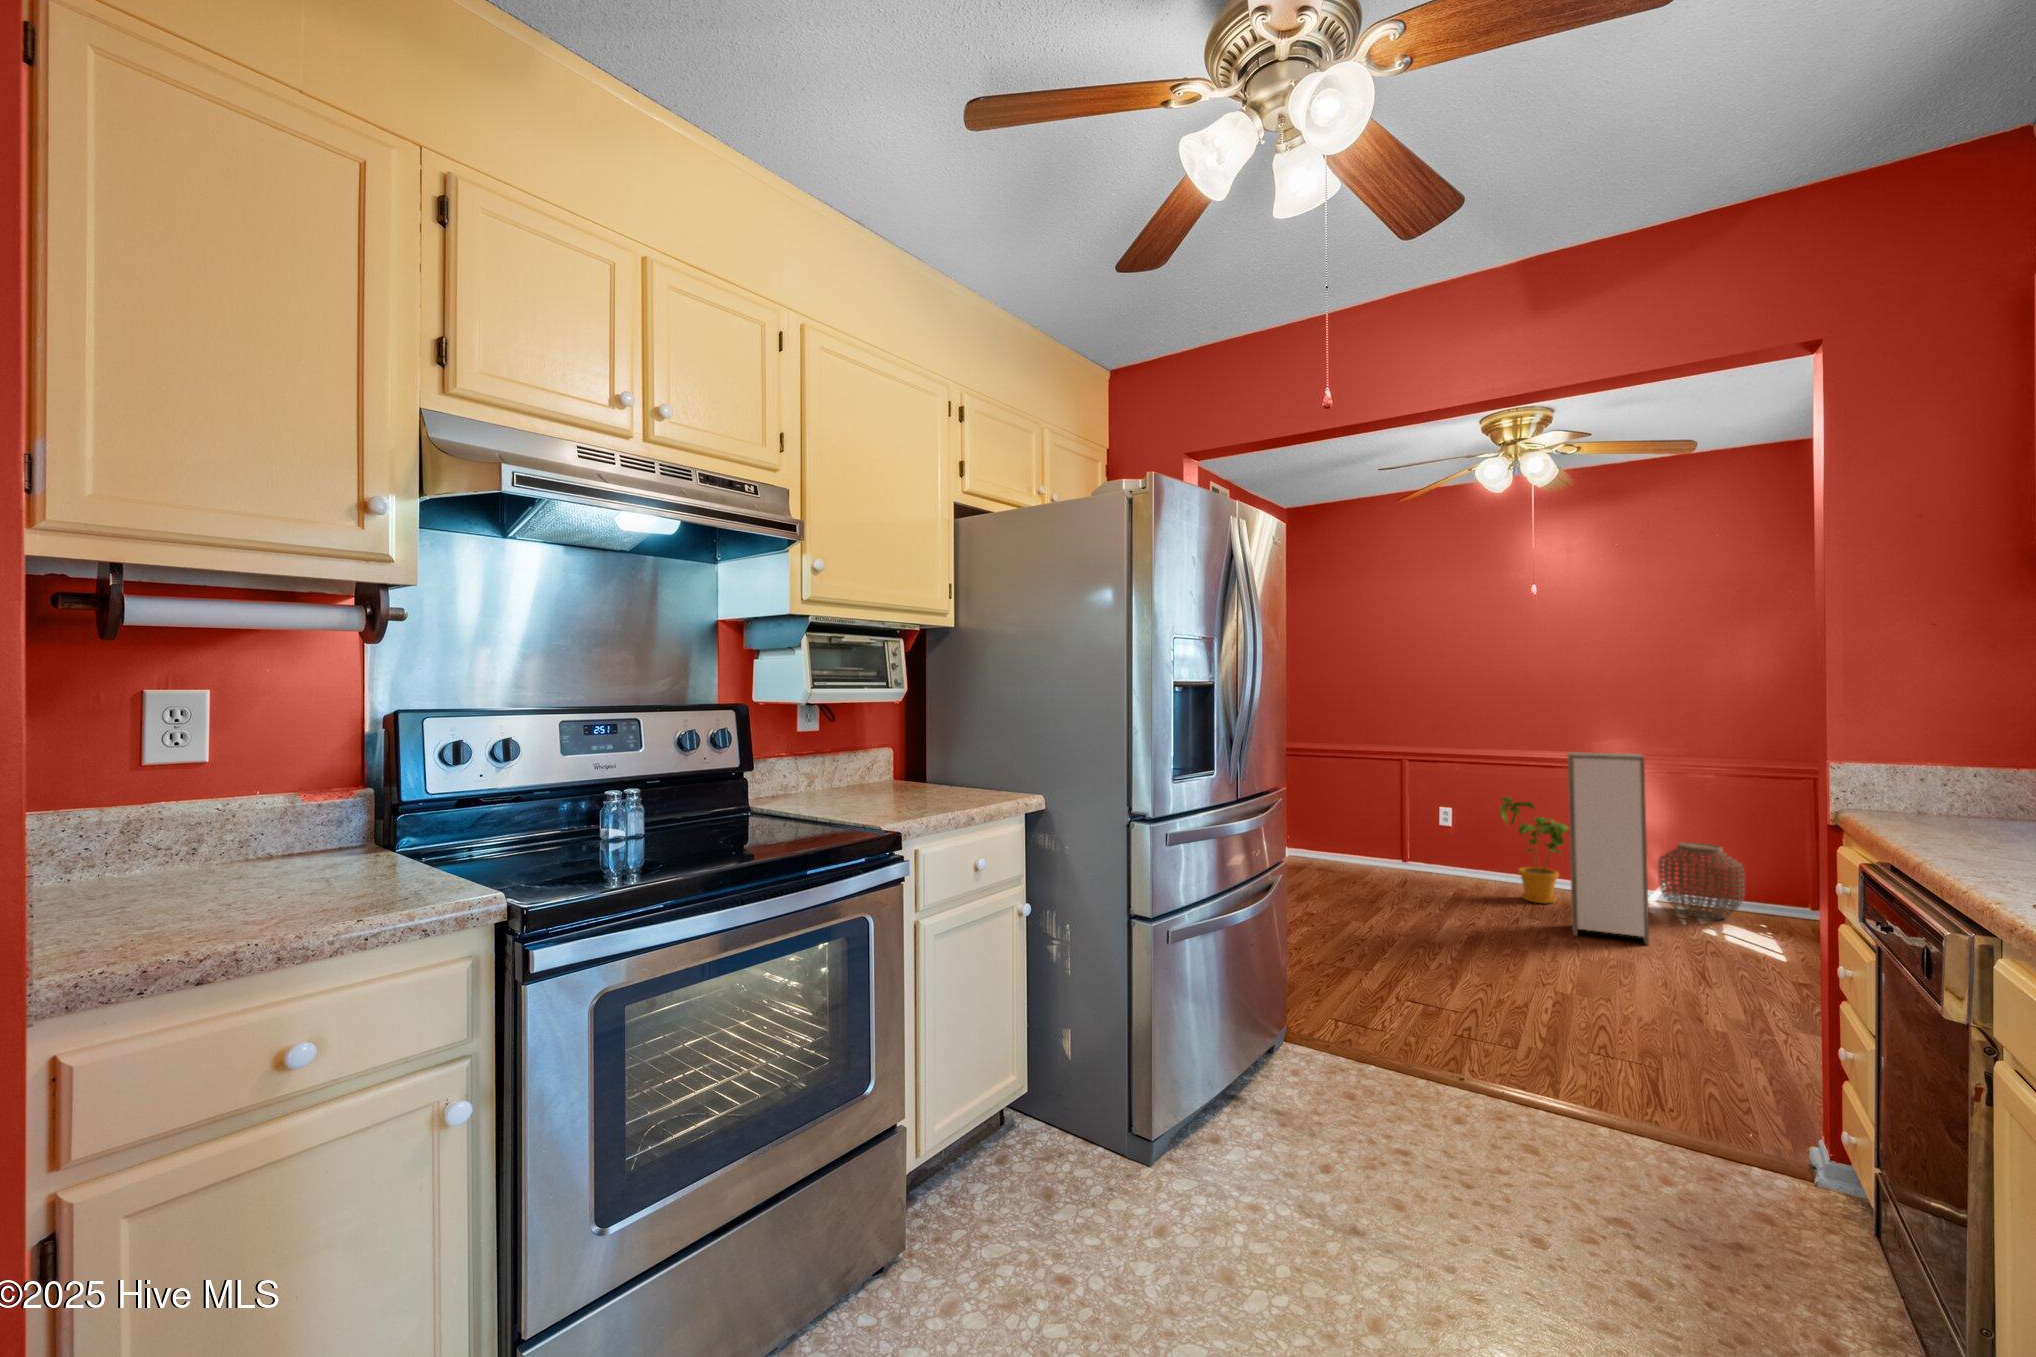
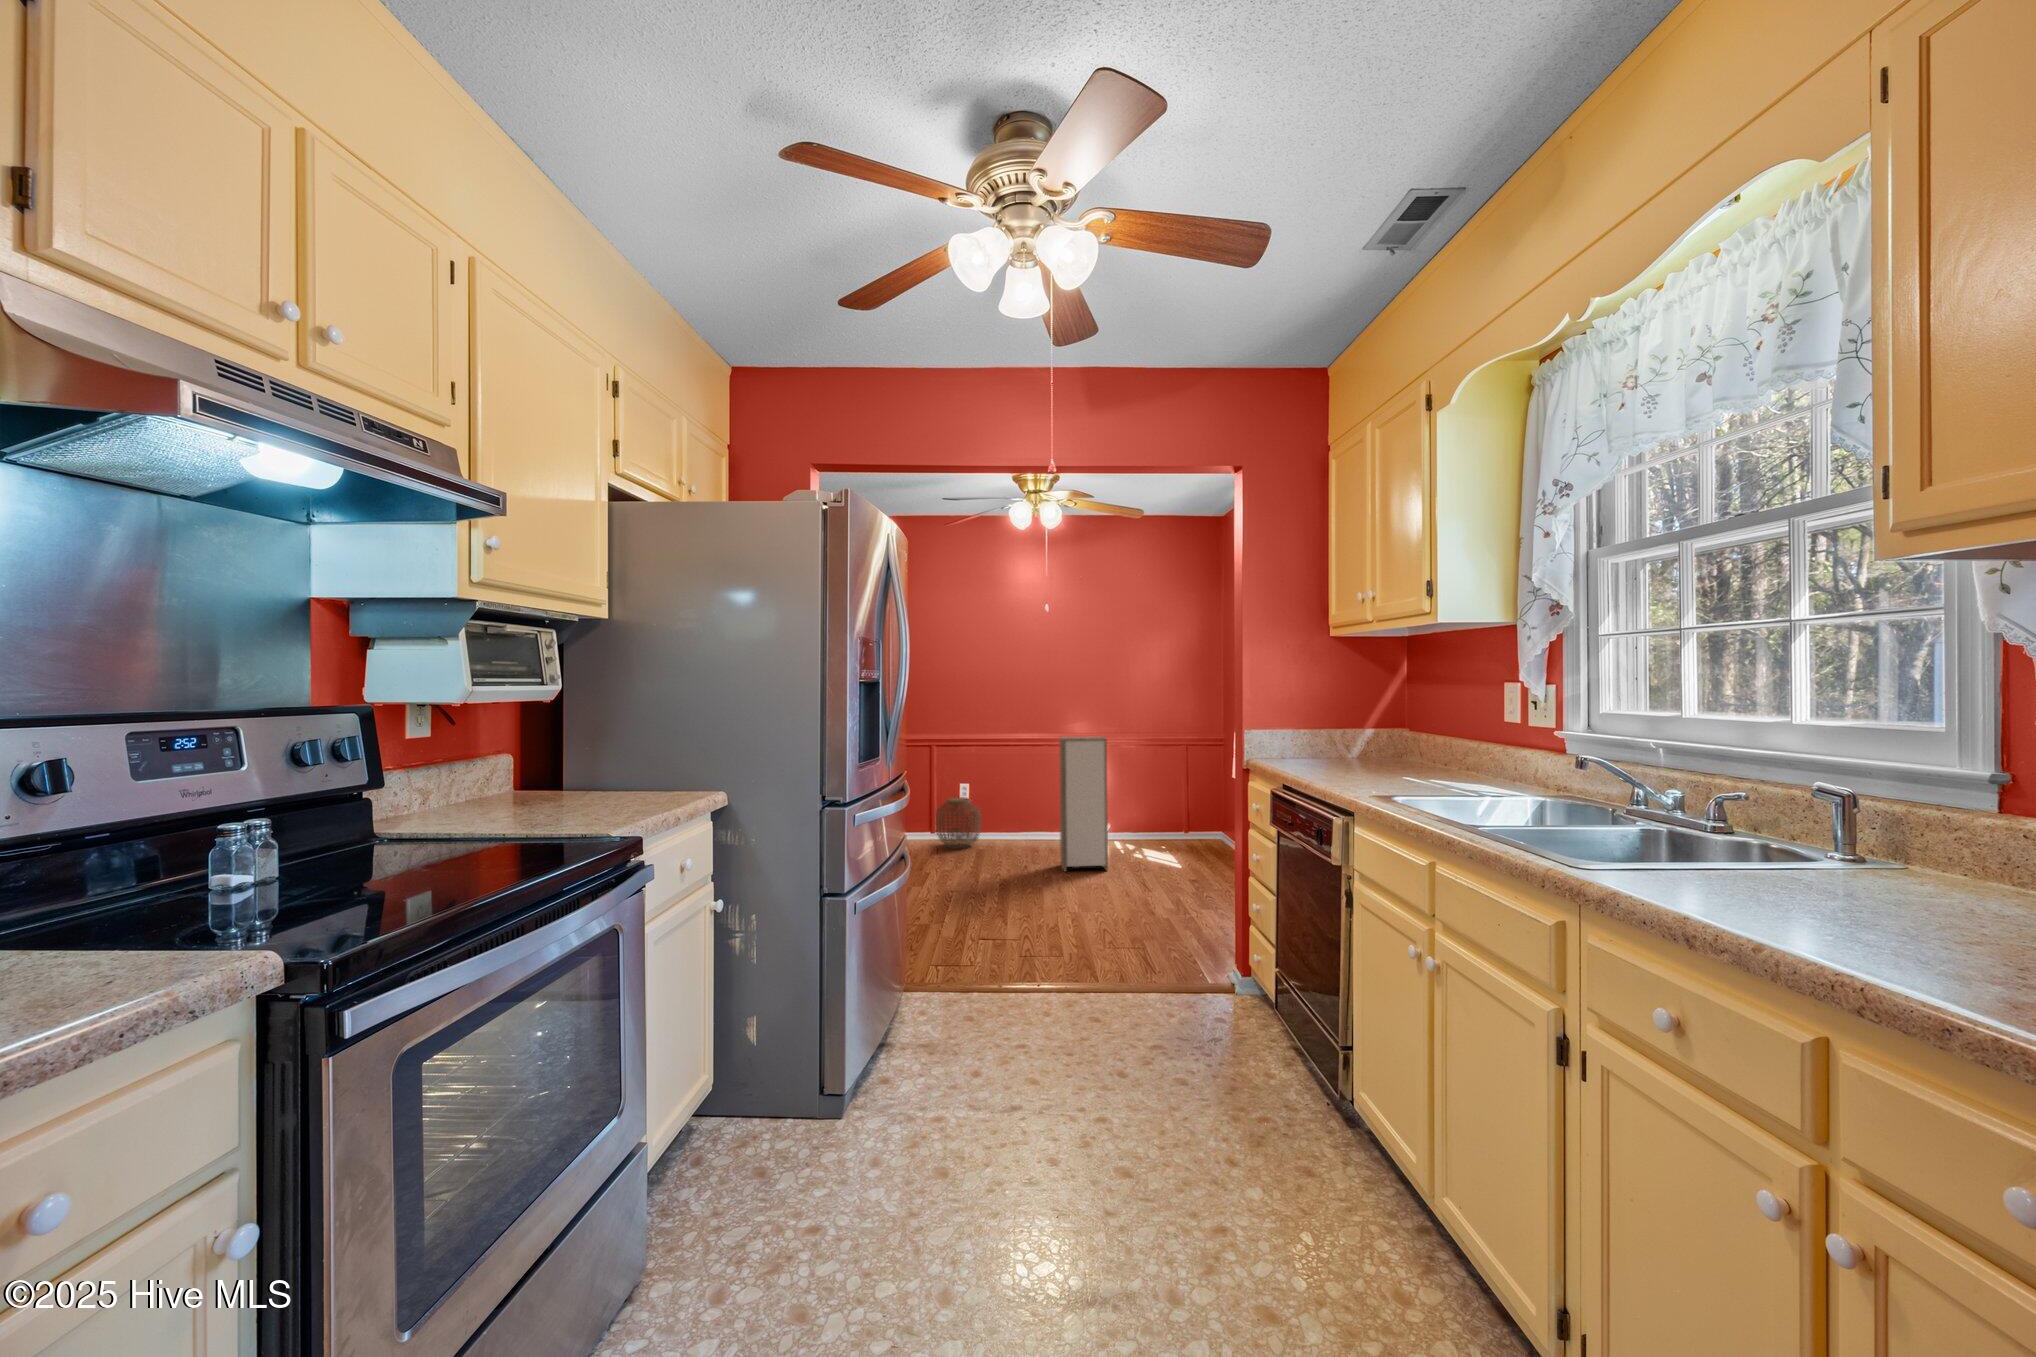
house plant: present [1500,797,1569,903] -> none [1009,774,1058,853]
woven basket: present [1658,842,1745,919] -> present [936,797,981,849]

